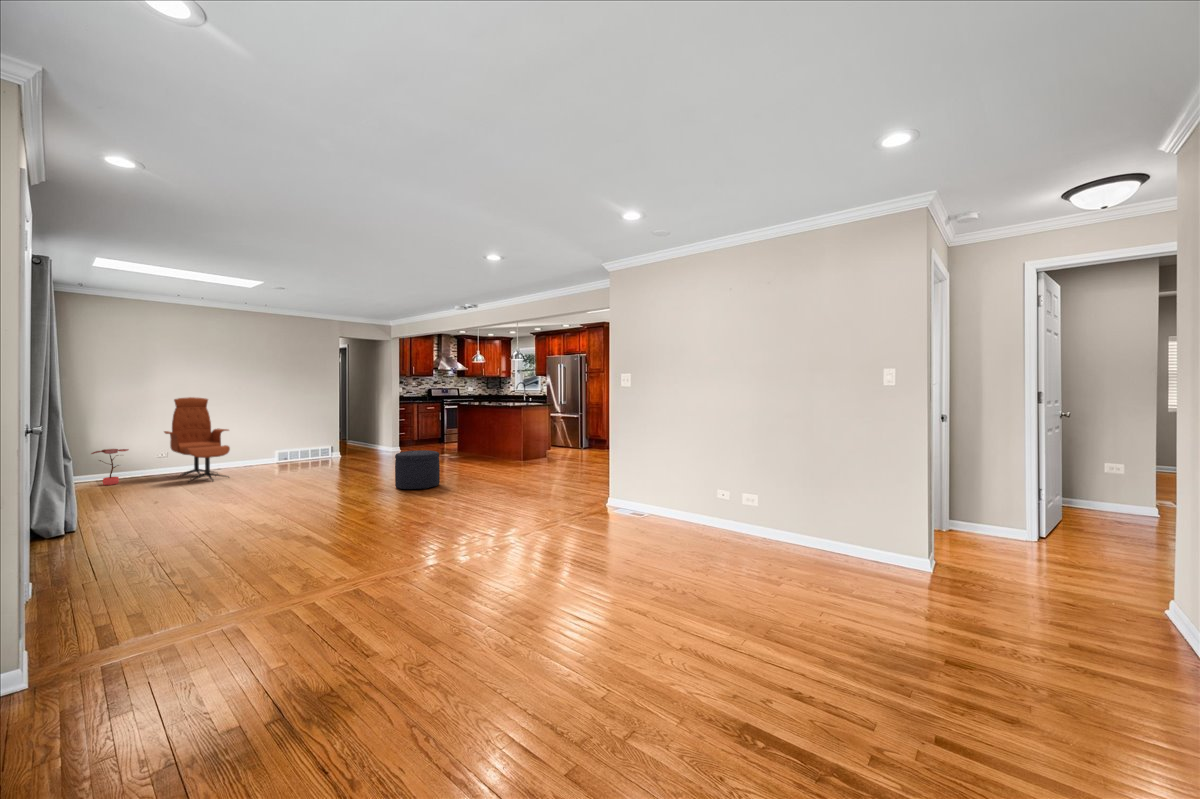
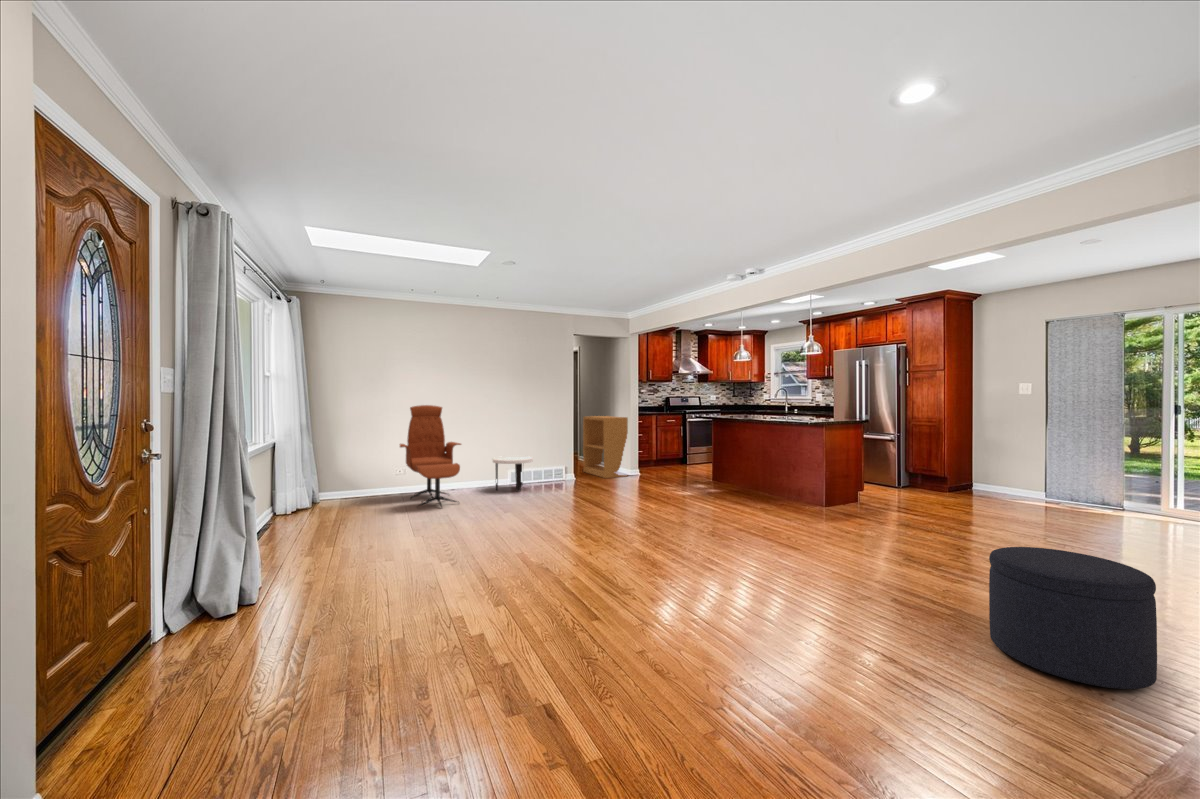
bookshelf: none [350,405,389,455] -> present [583,416,628,478]
side table: none [260,439,300,468] -> present [492,457,533,492]
potted plant: present [91,449,129,485] -> none [331,463,366,504]
ottoman: present [395,450,440,489] -> present [989,547,1157,689]

